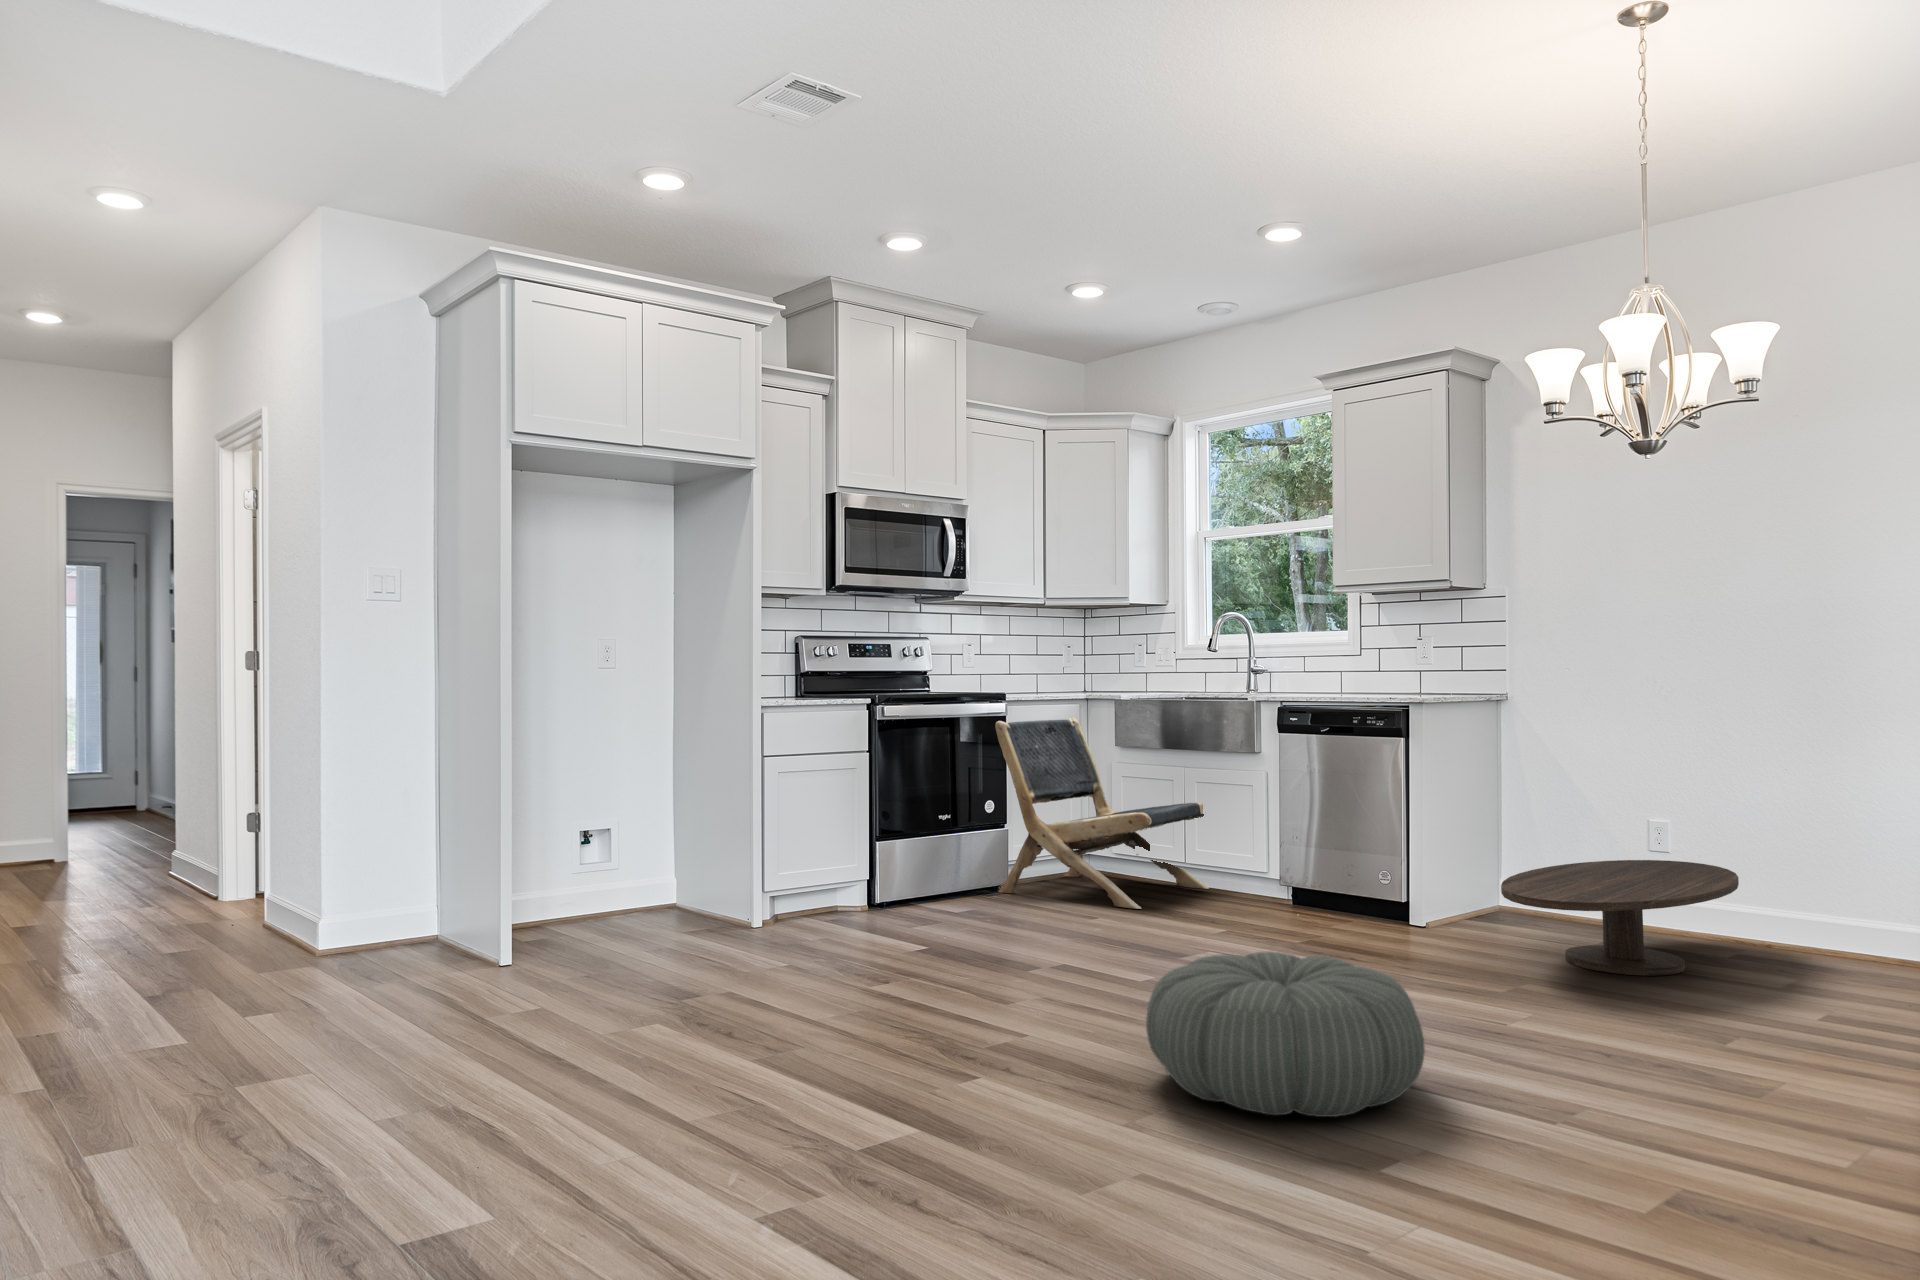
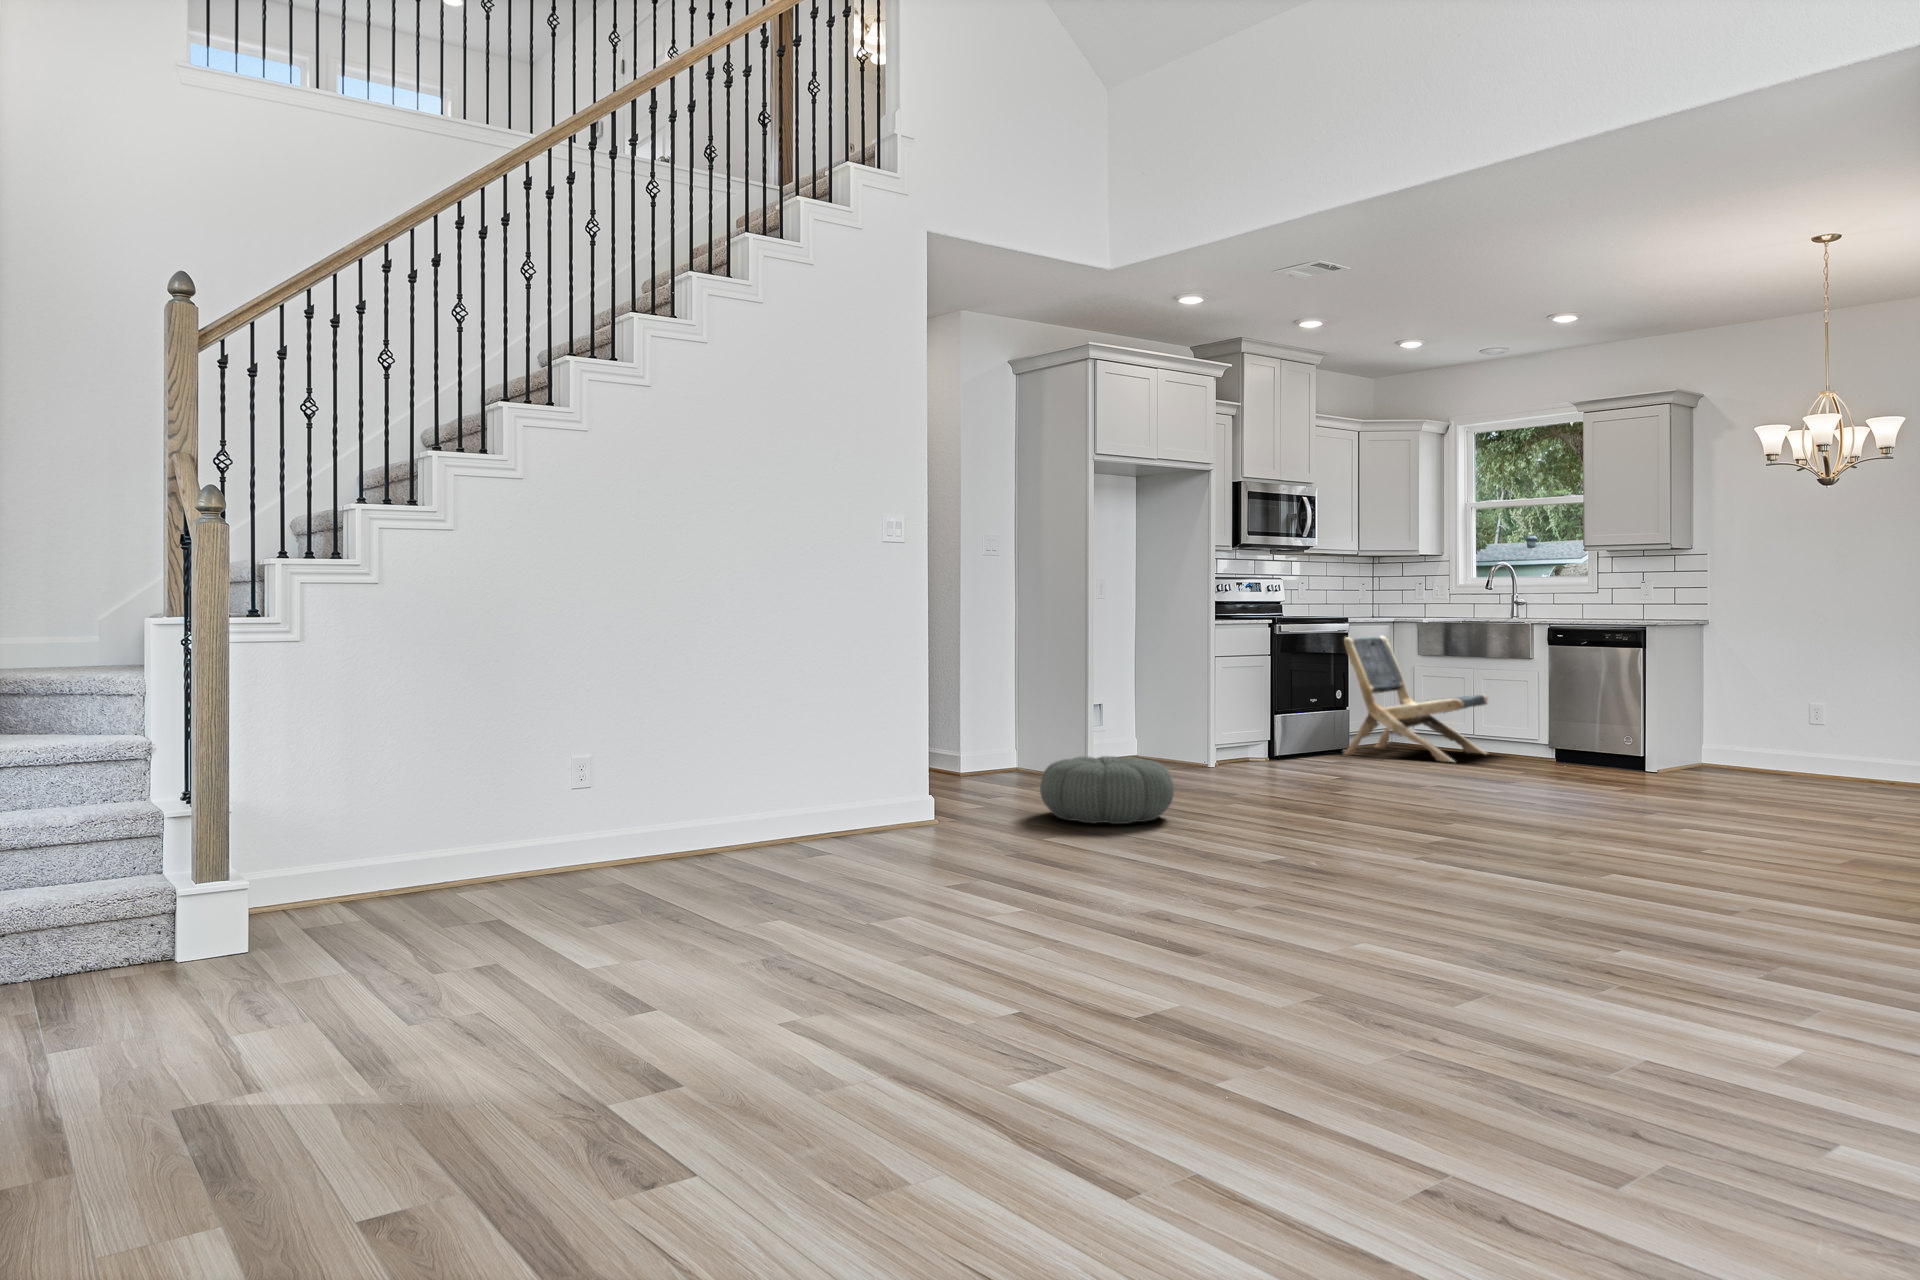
coffee table: present [1501,860,1739,976] -> none [1719,728,1863,790]
pouf: present [1146,952,1425,1117] -> present [1040,756,1174,824]

